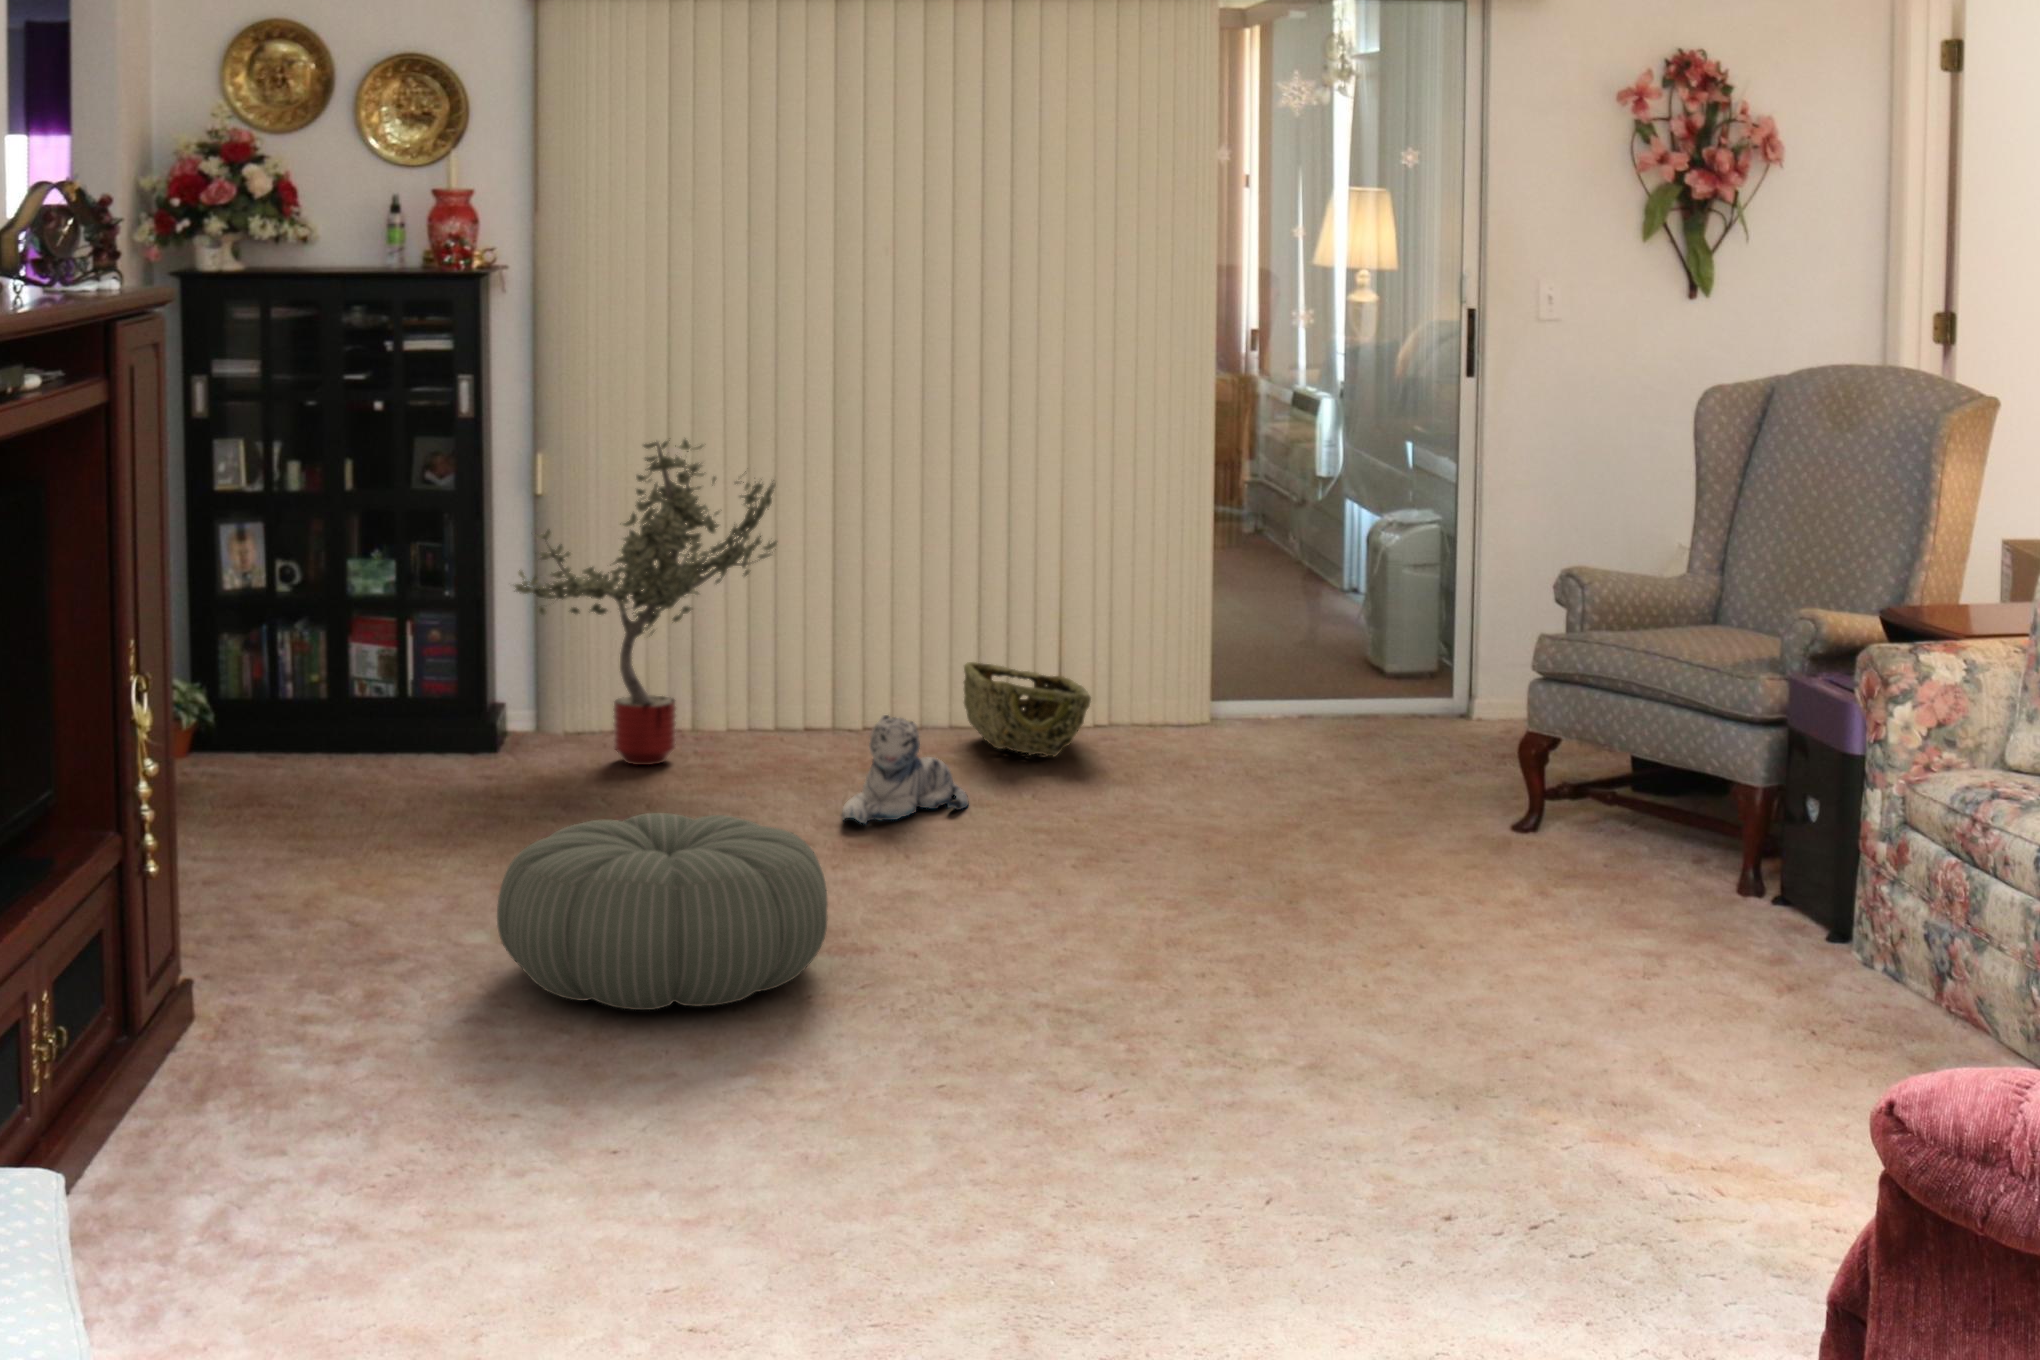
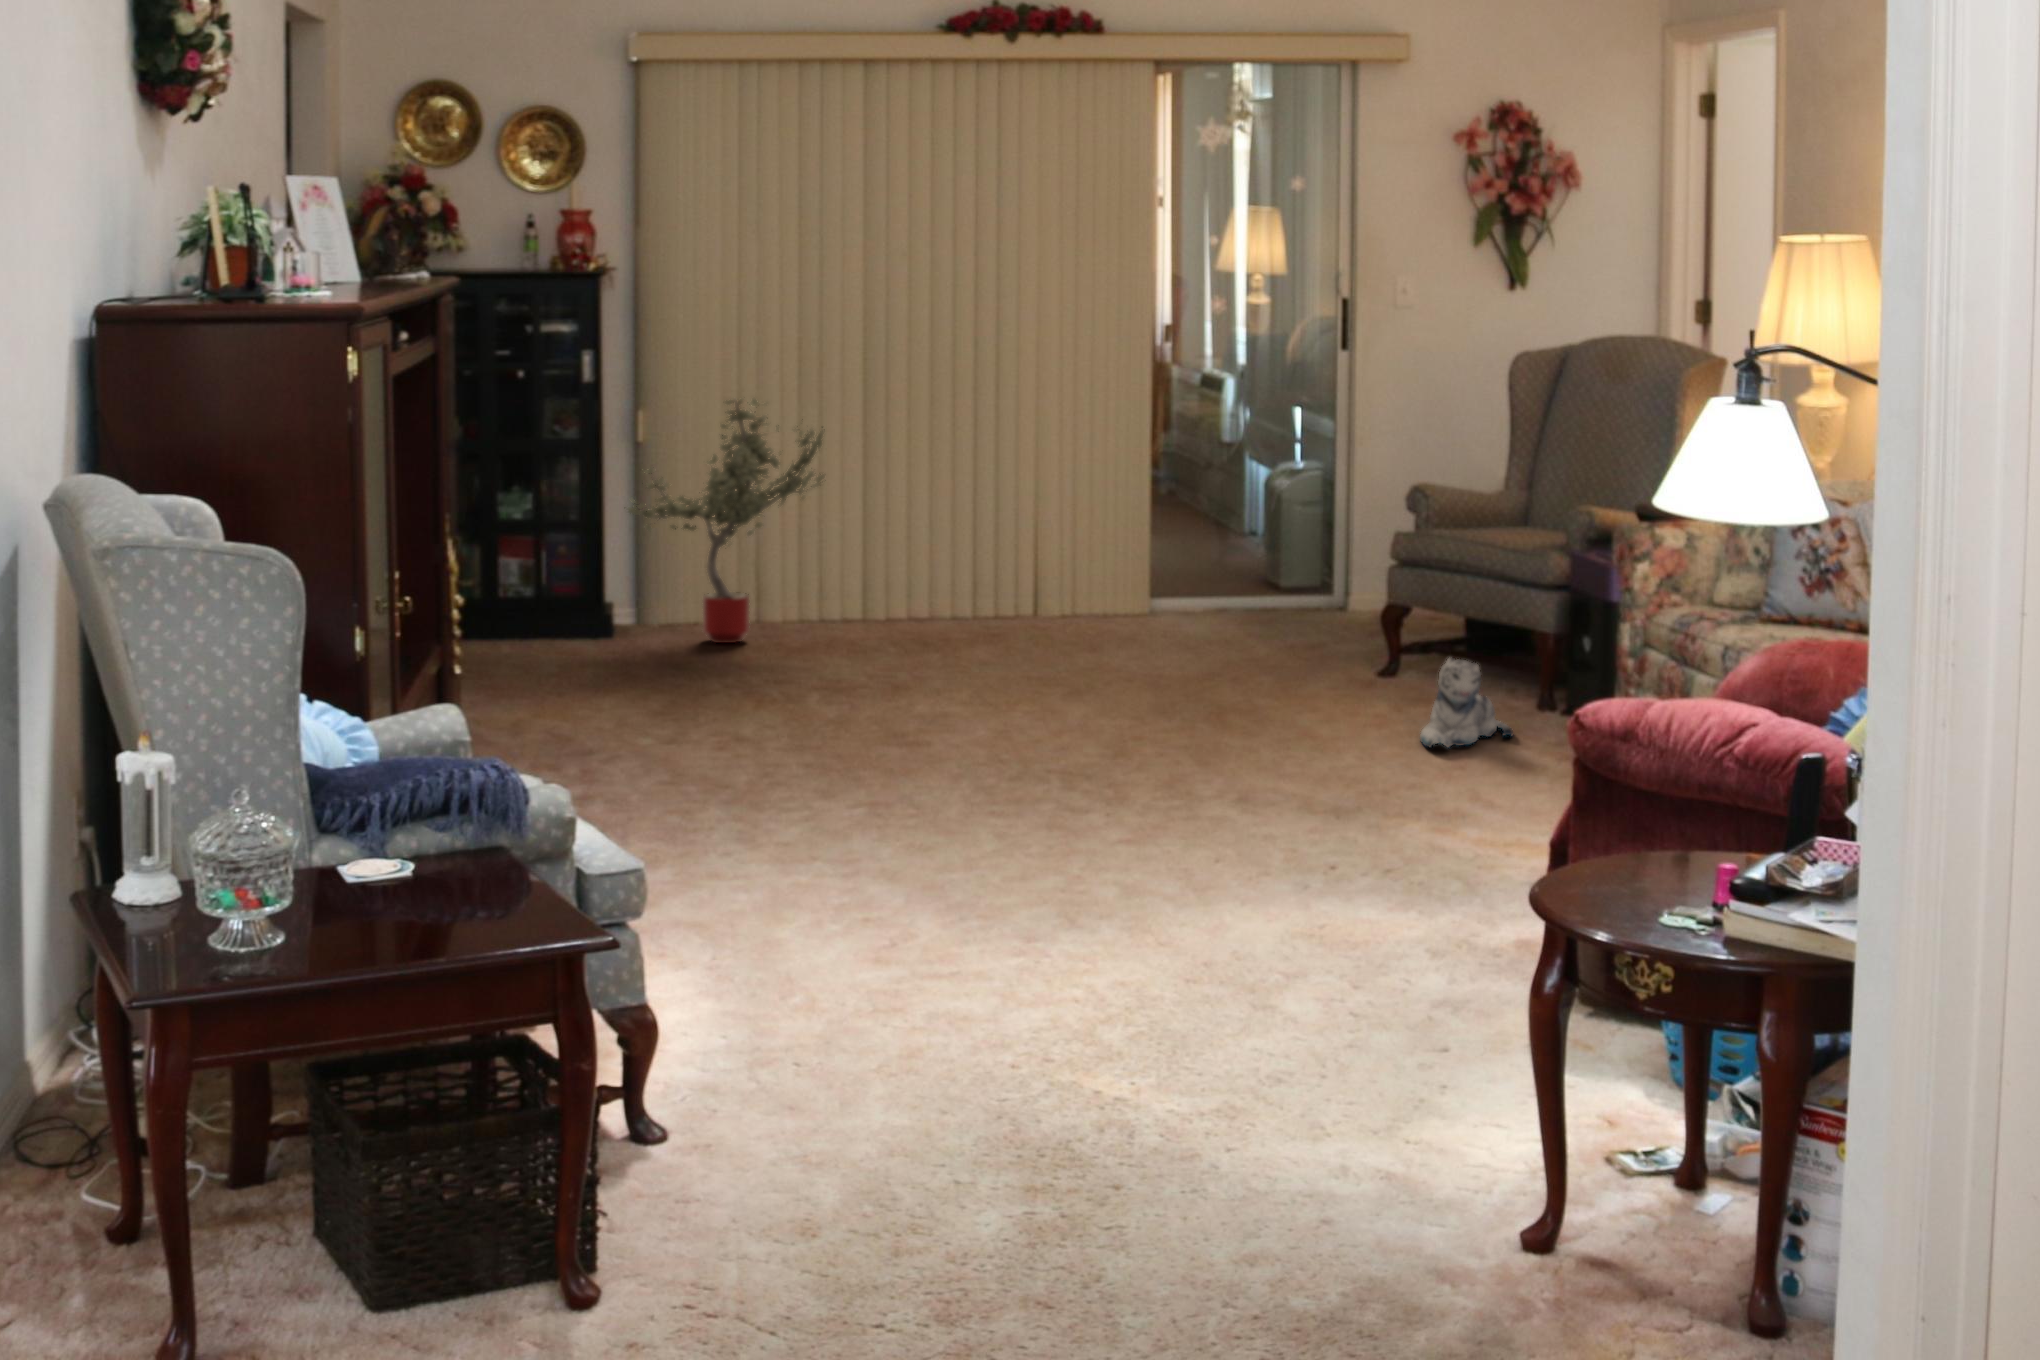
woven basket: present [964,662,1091,756] -> none [963,568,1062,636]
plush toy: present [842,715,969,824] -> present [1420,658,1513,748]
pouf: present [497,813,828,1010] -> none [666,654,899,780]

